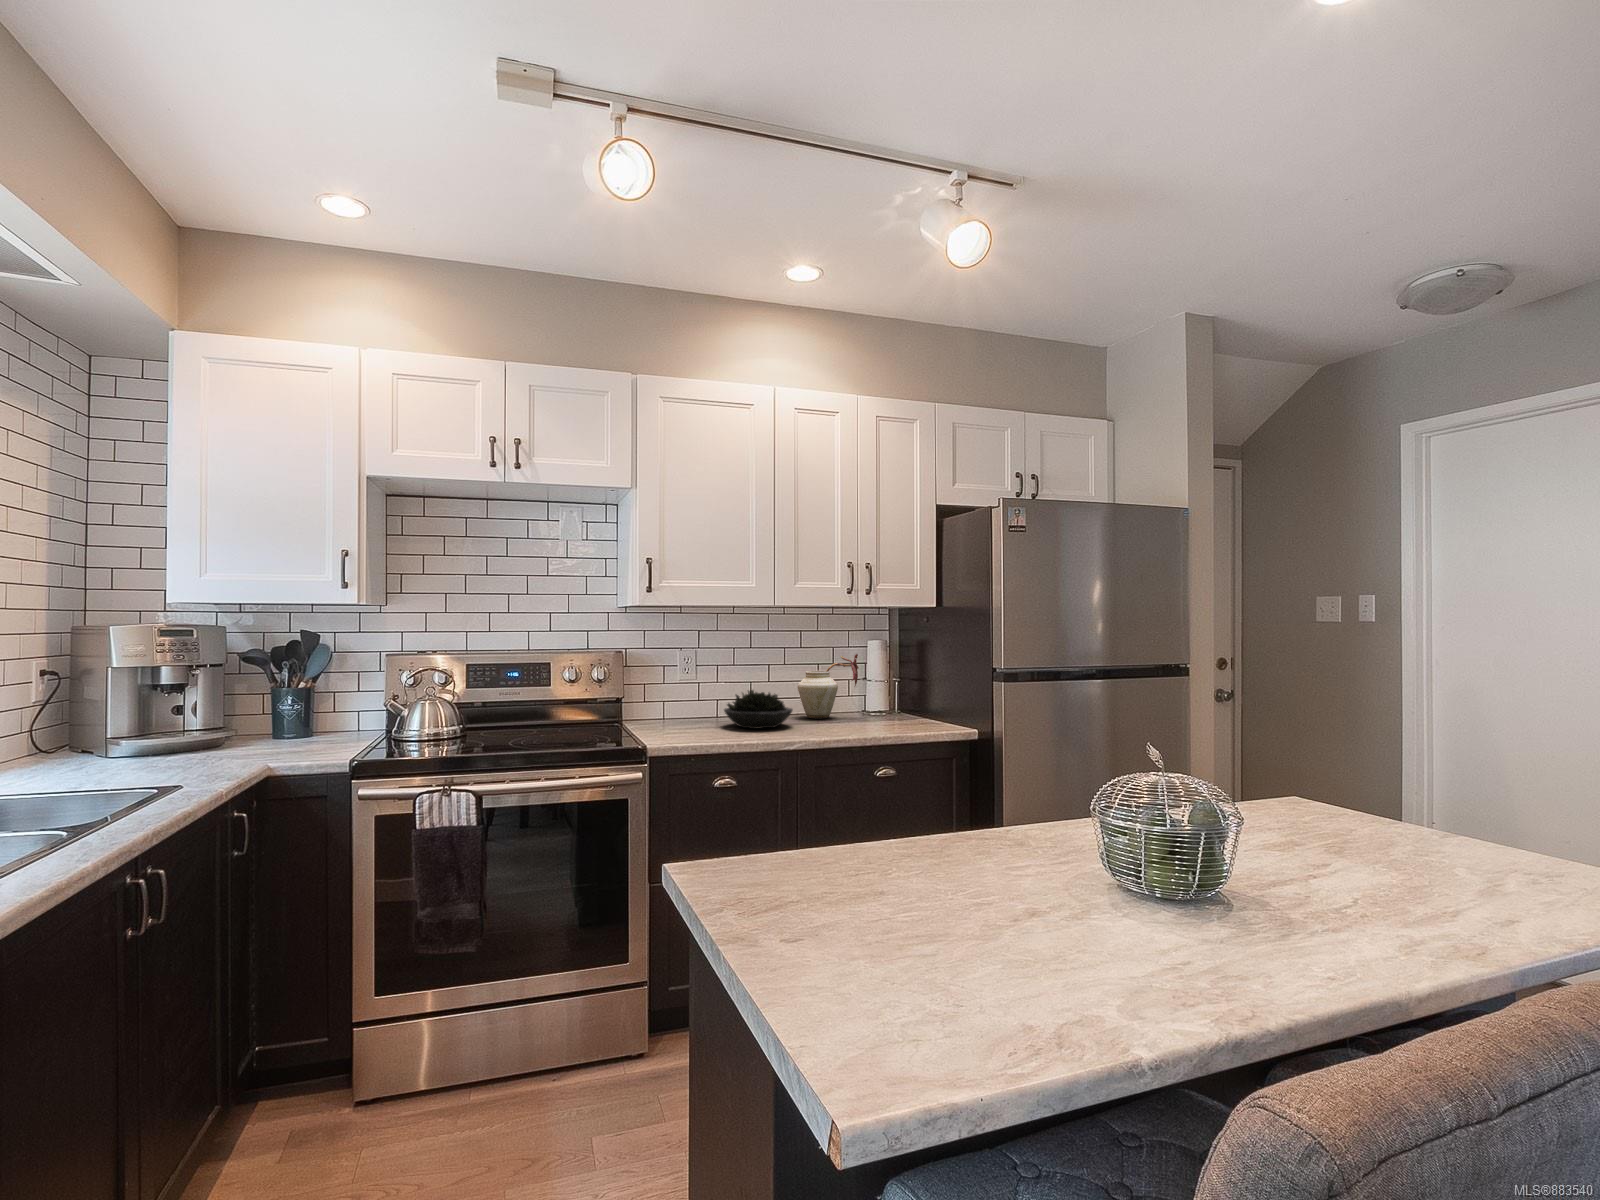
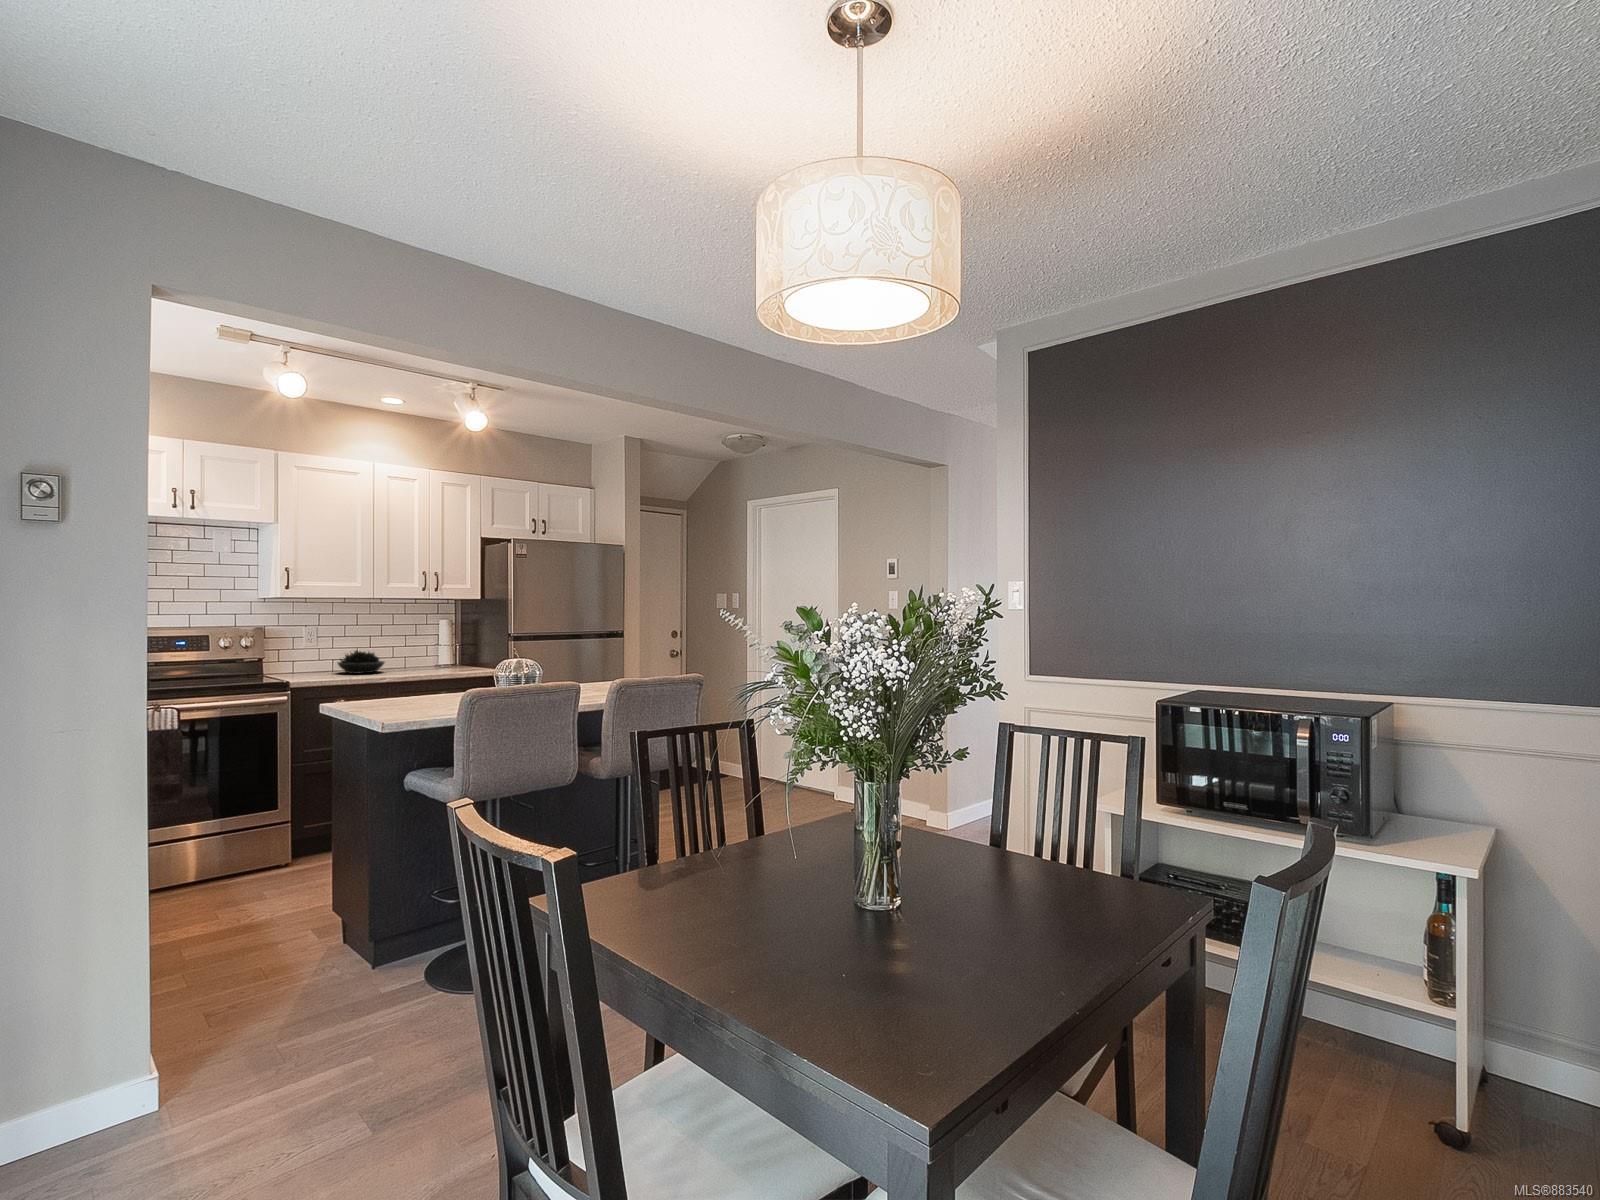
vase: present [798,654,859,719] -> none [388,627,431,668]

